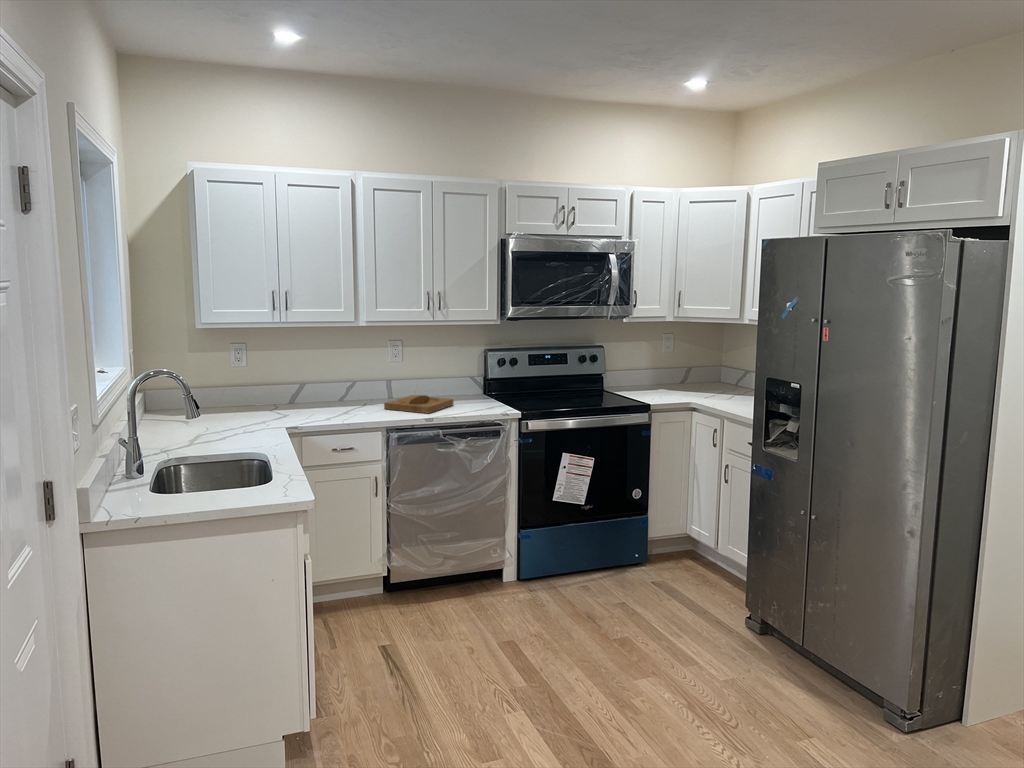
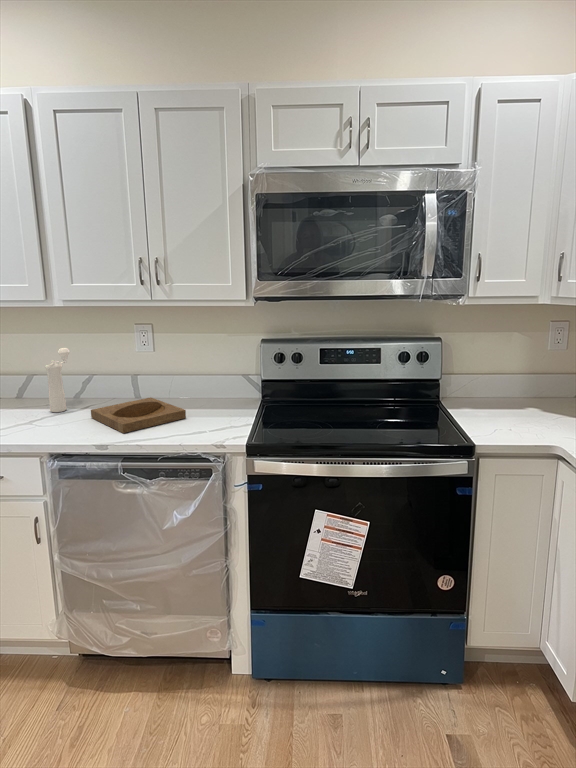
pepper mill: none [336,360,353,408] -> present [45,348,70,412]

